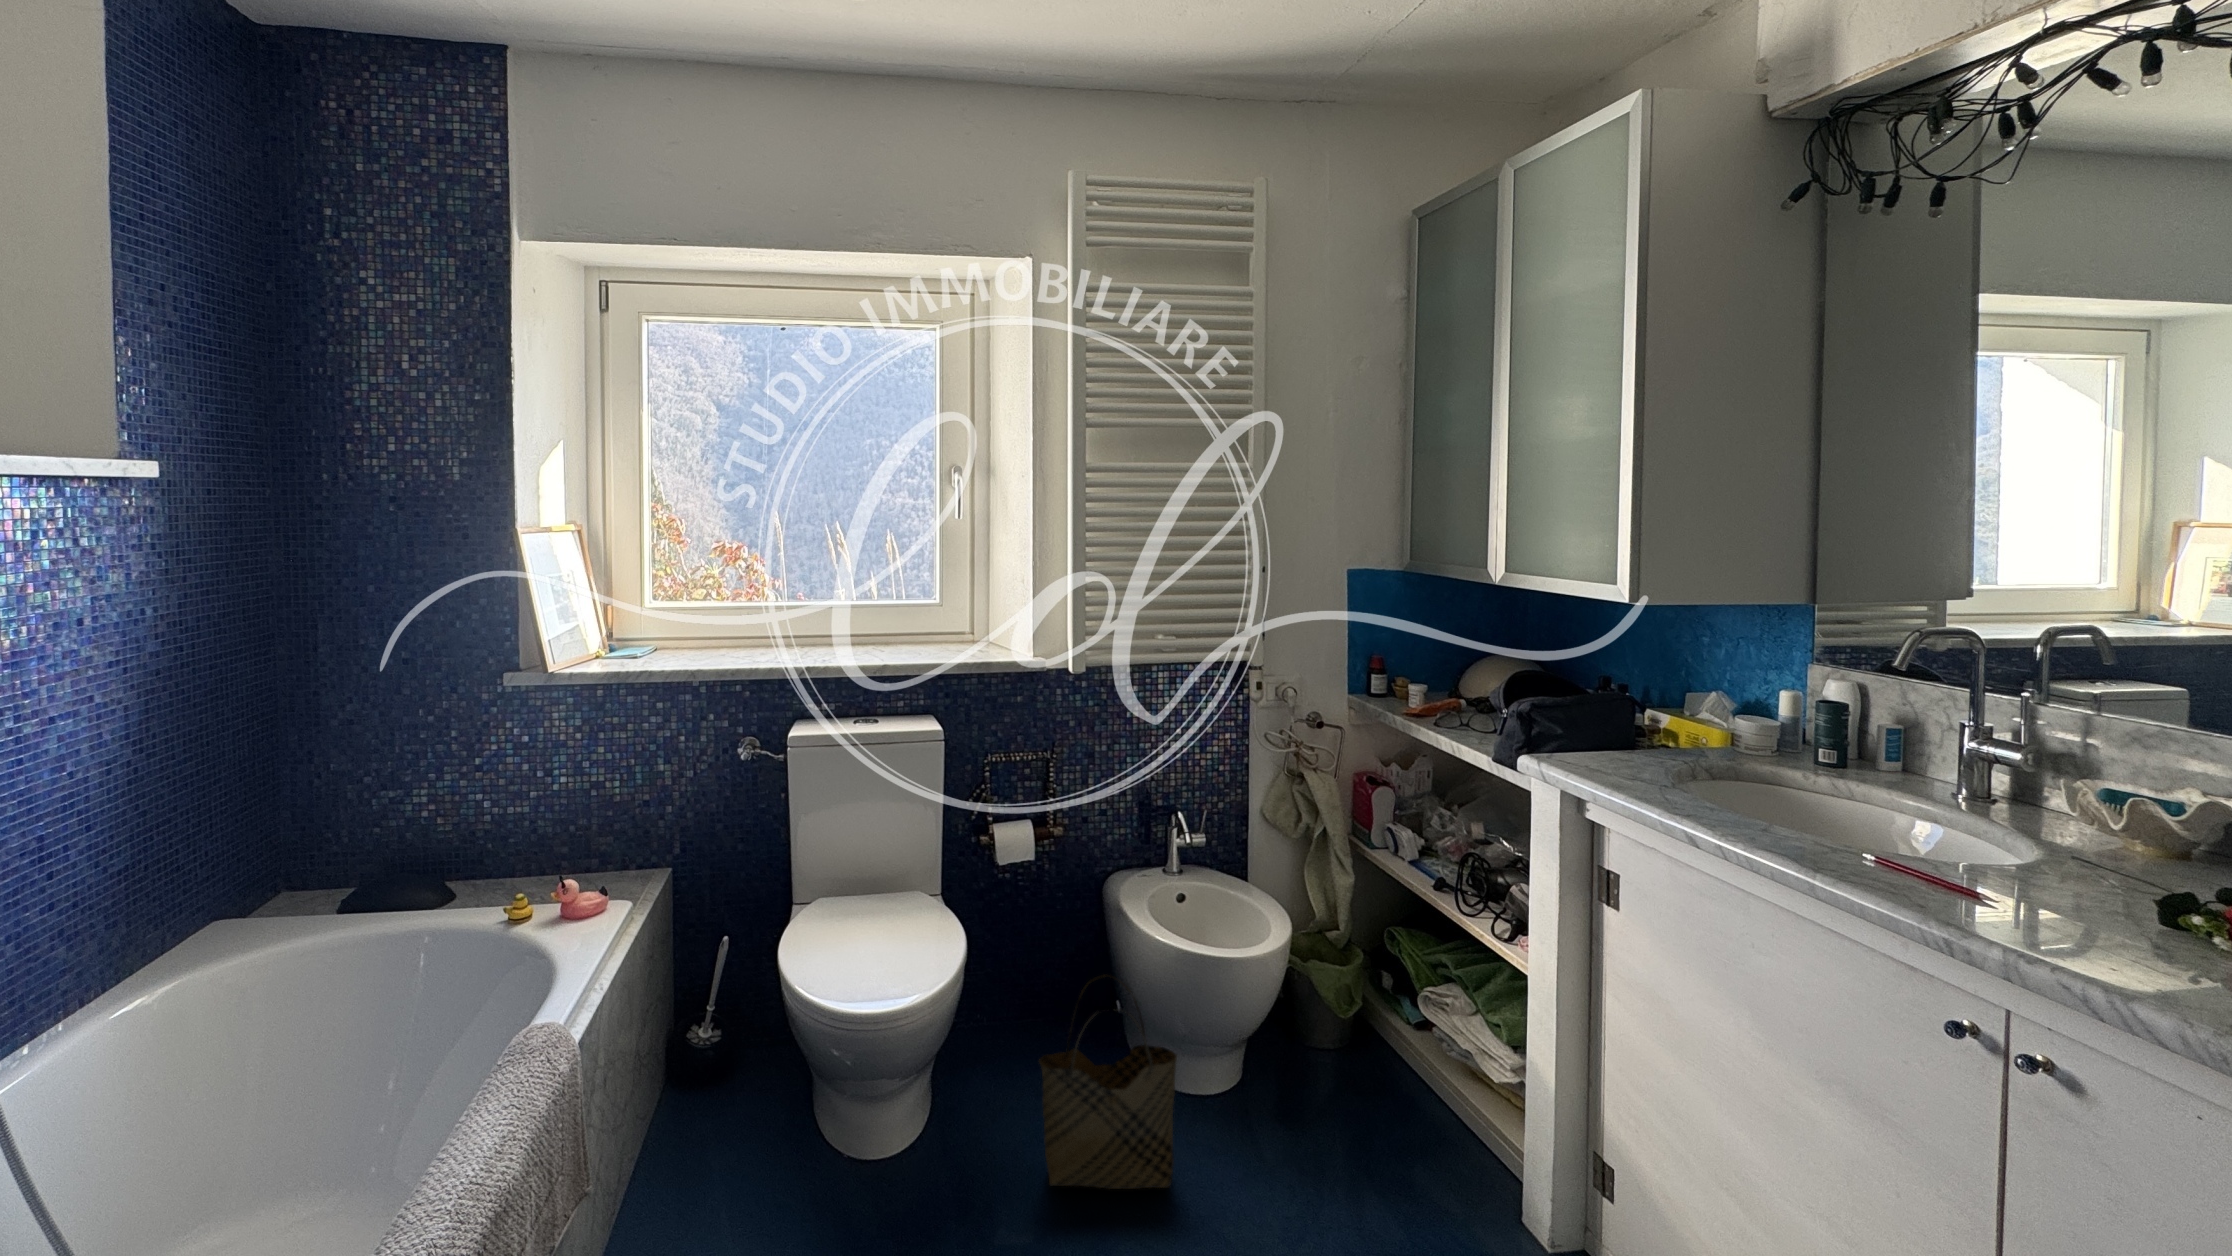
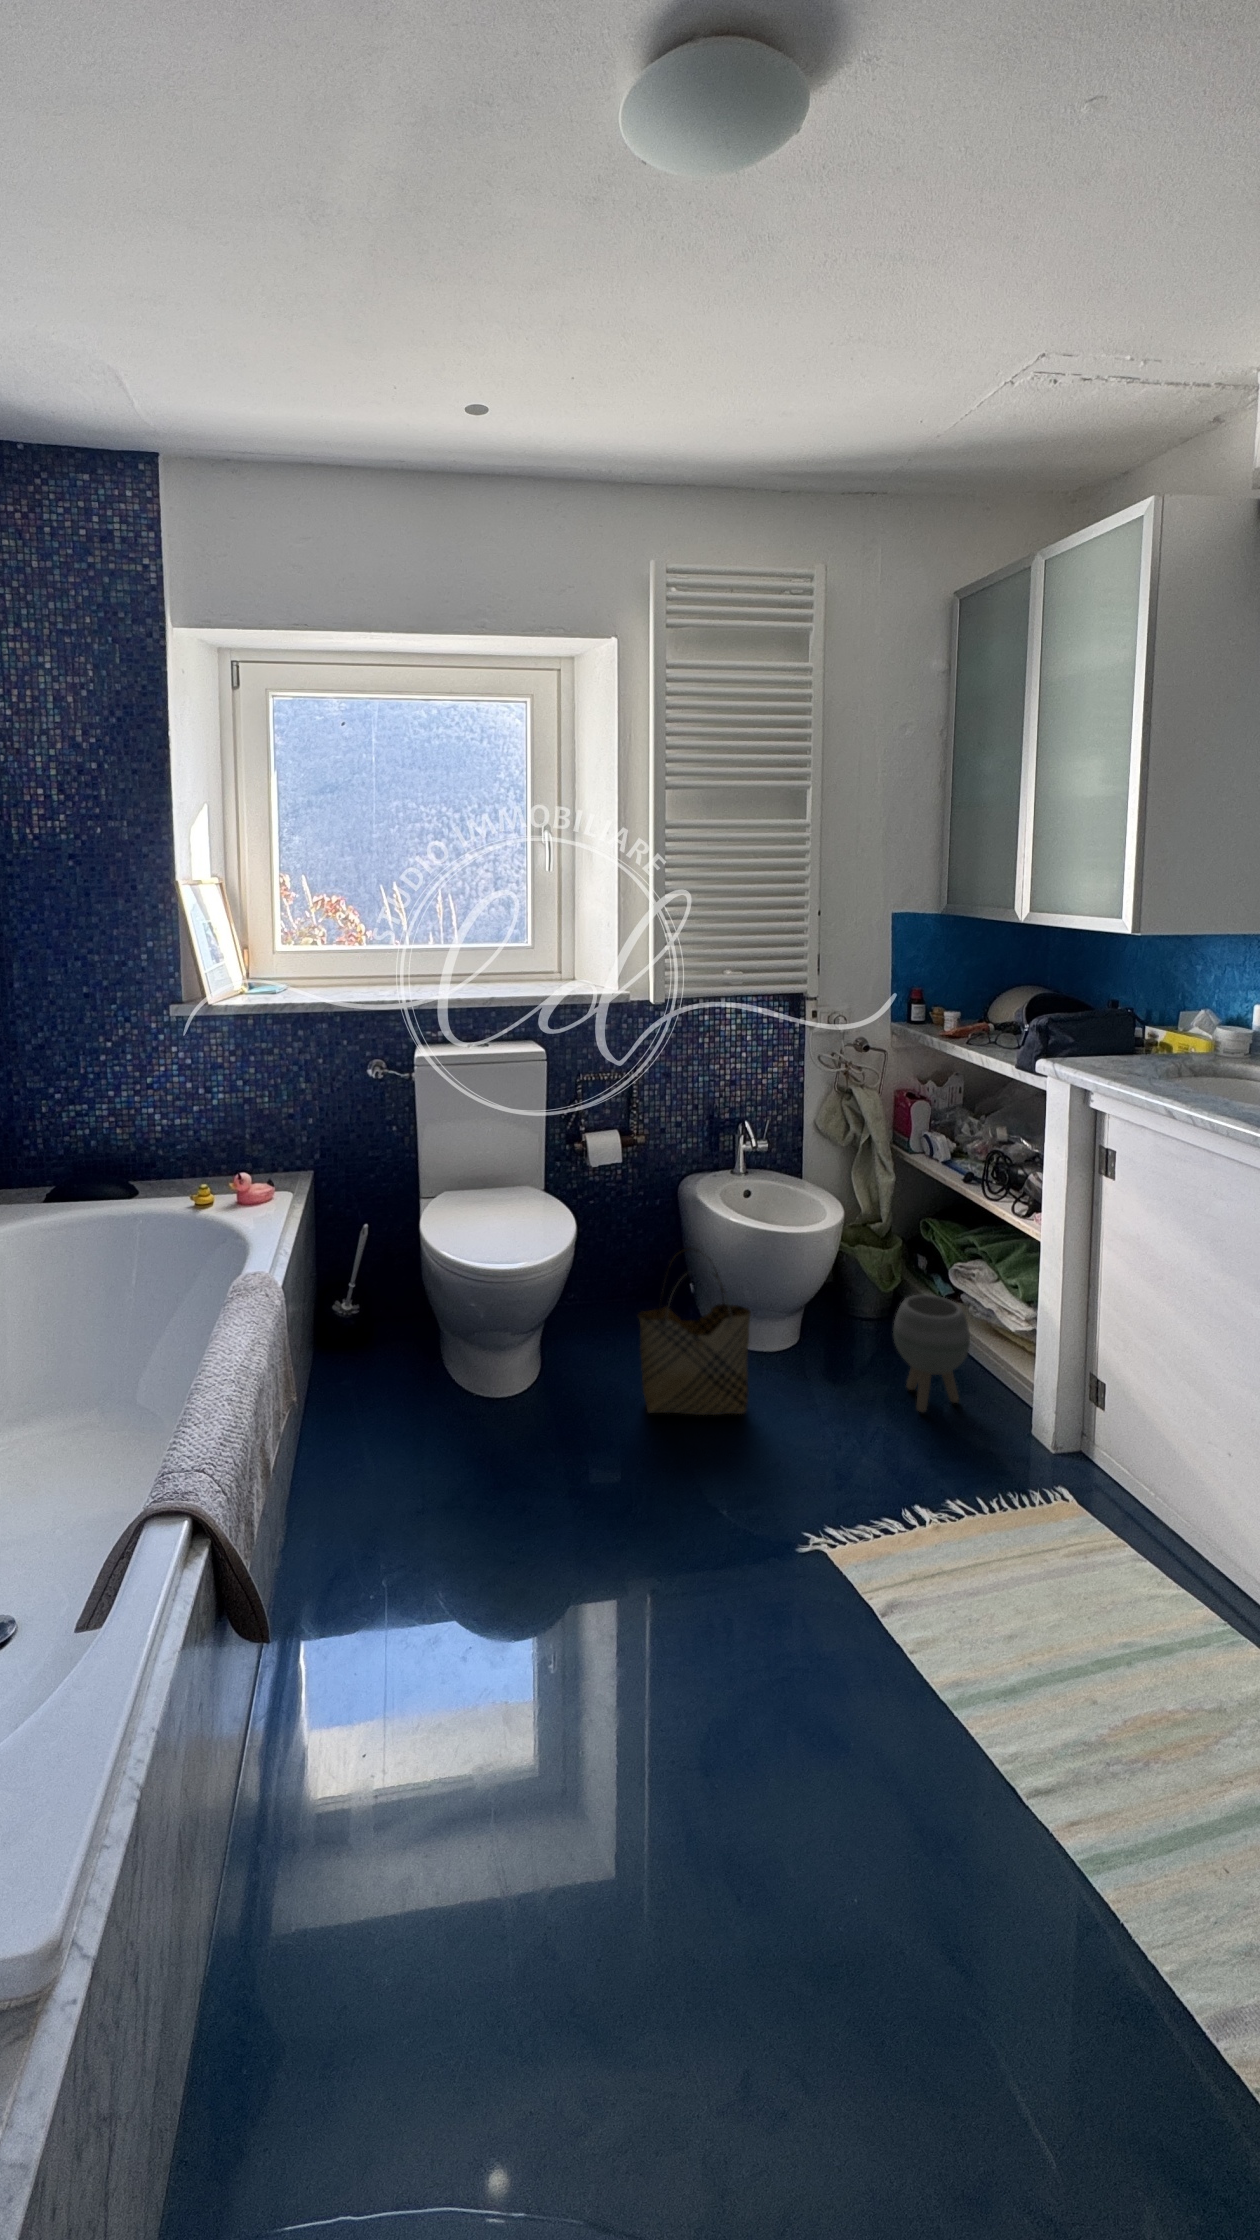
planter: none [1351,1035,1444,1188] -> present [893,1295,970,1412]

